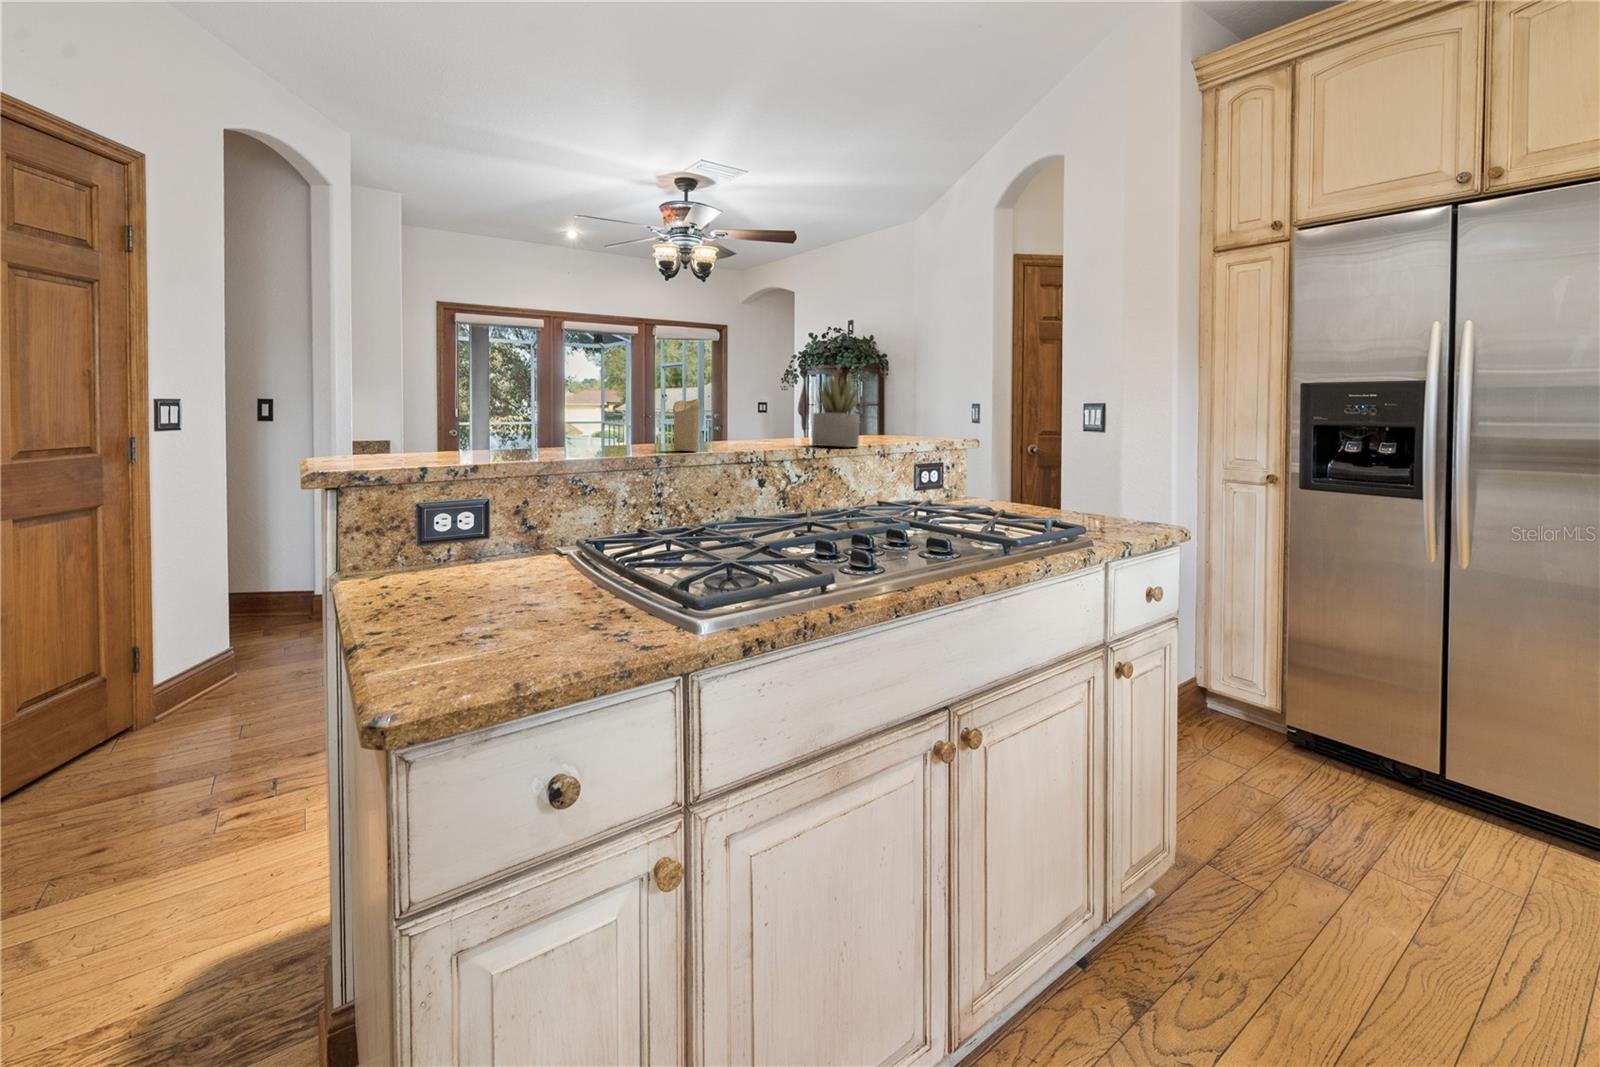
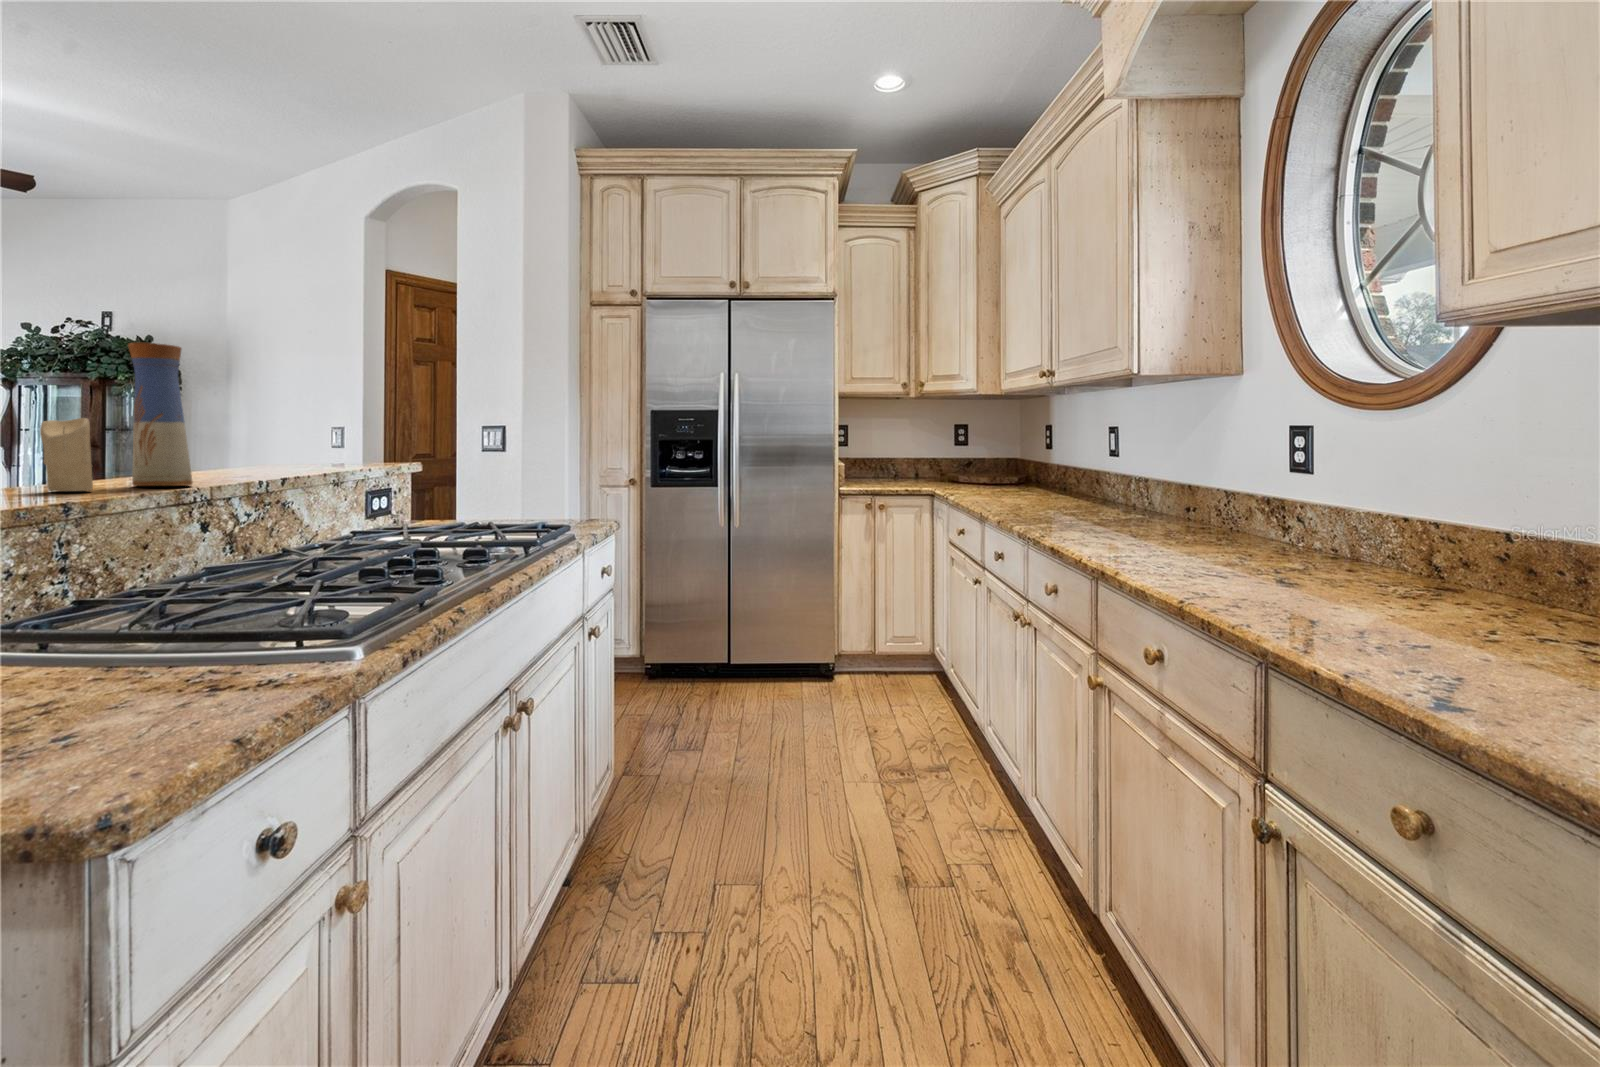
vase: none [728,342,766,451] -> present [128,343,193,486]
succulent plant: present [812,374,860,447] -> none [221,384,296,475]

